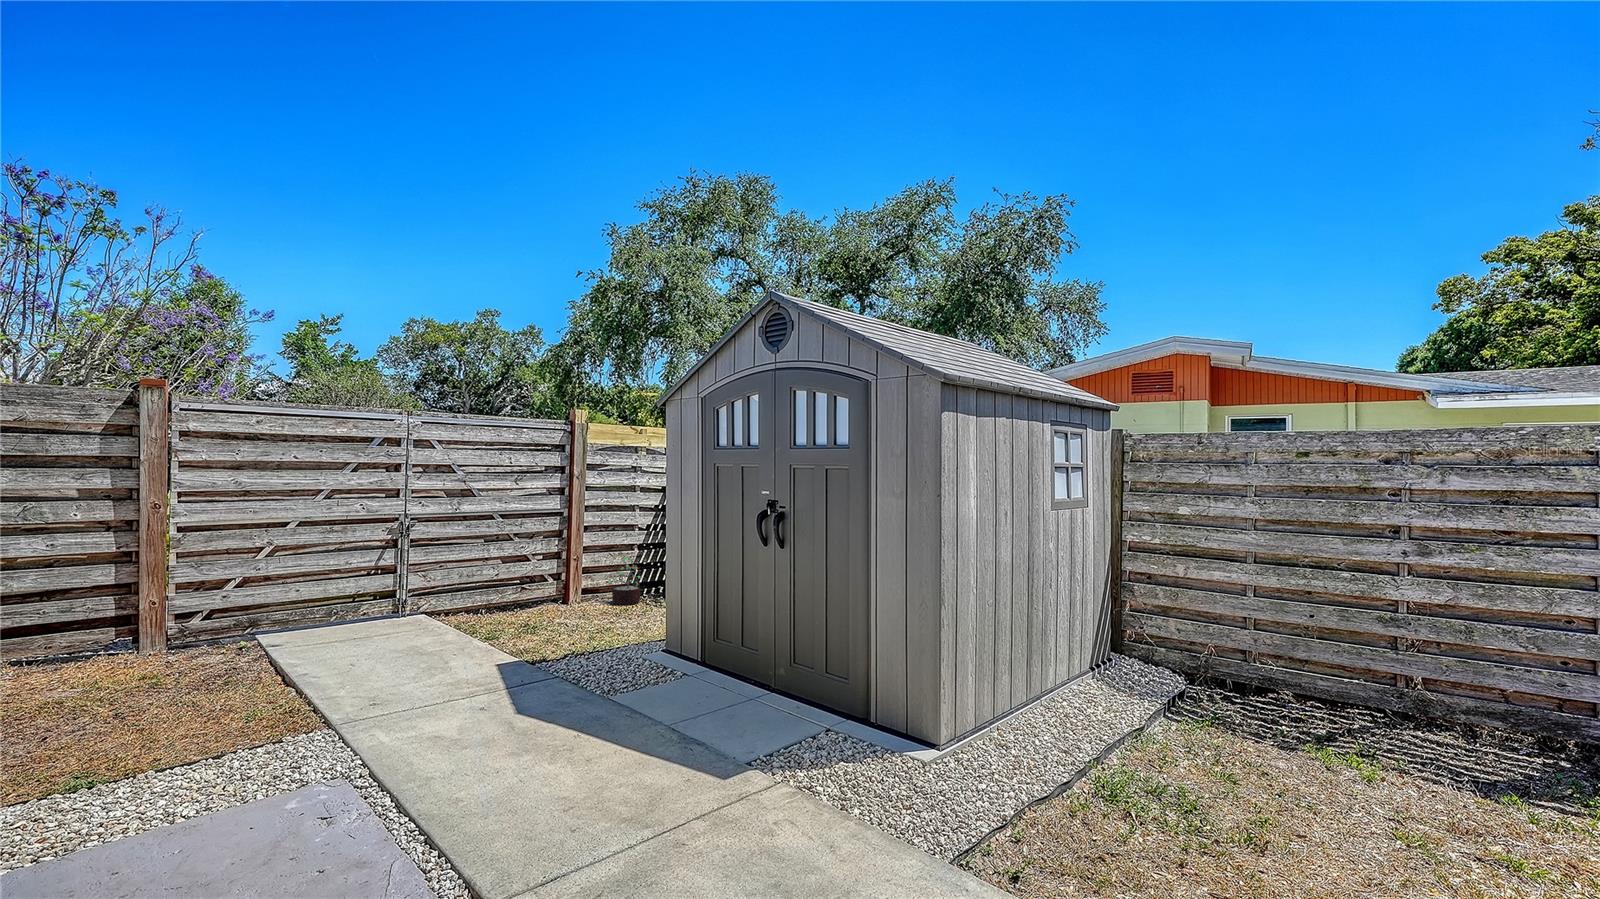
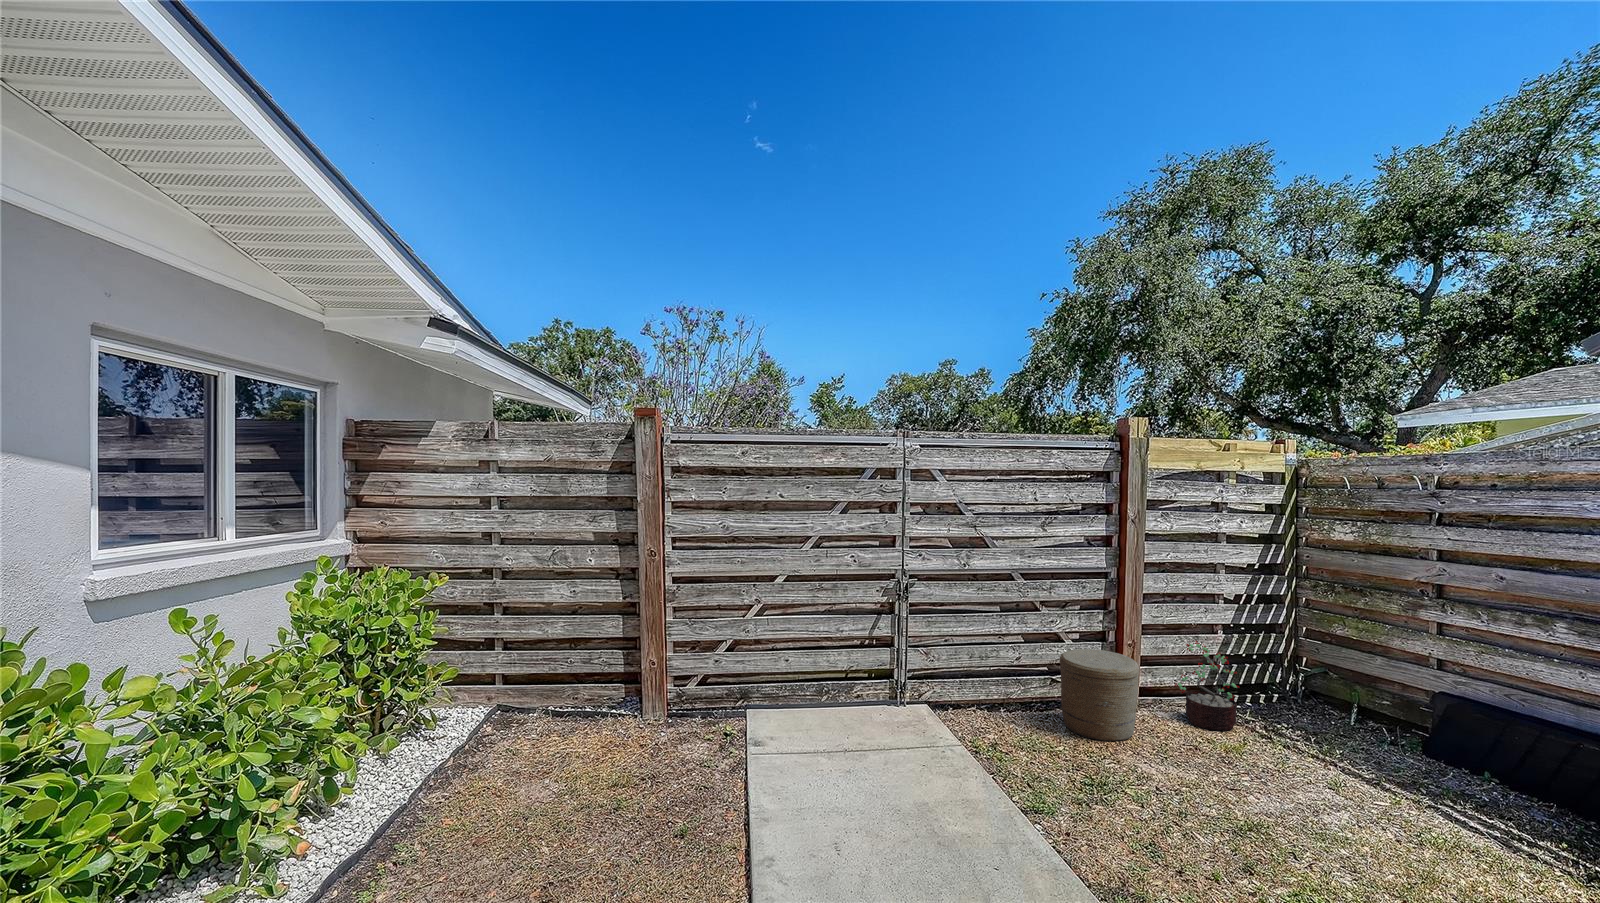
woven basket: none [526,563,577,617] -> present [1060,649,1139,741]

